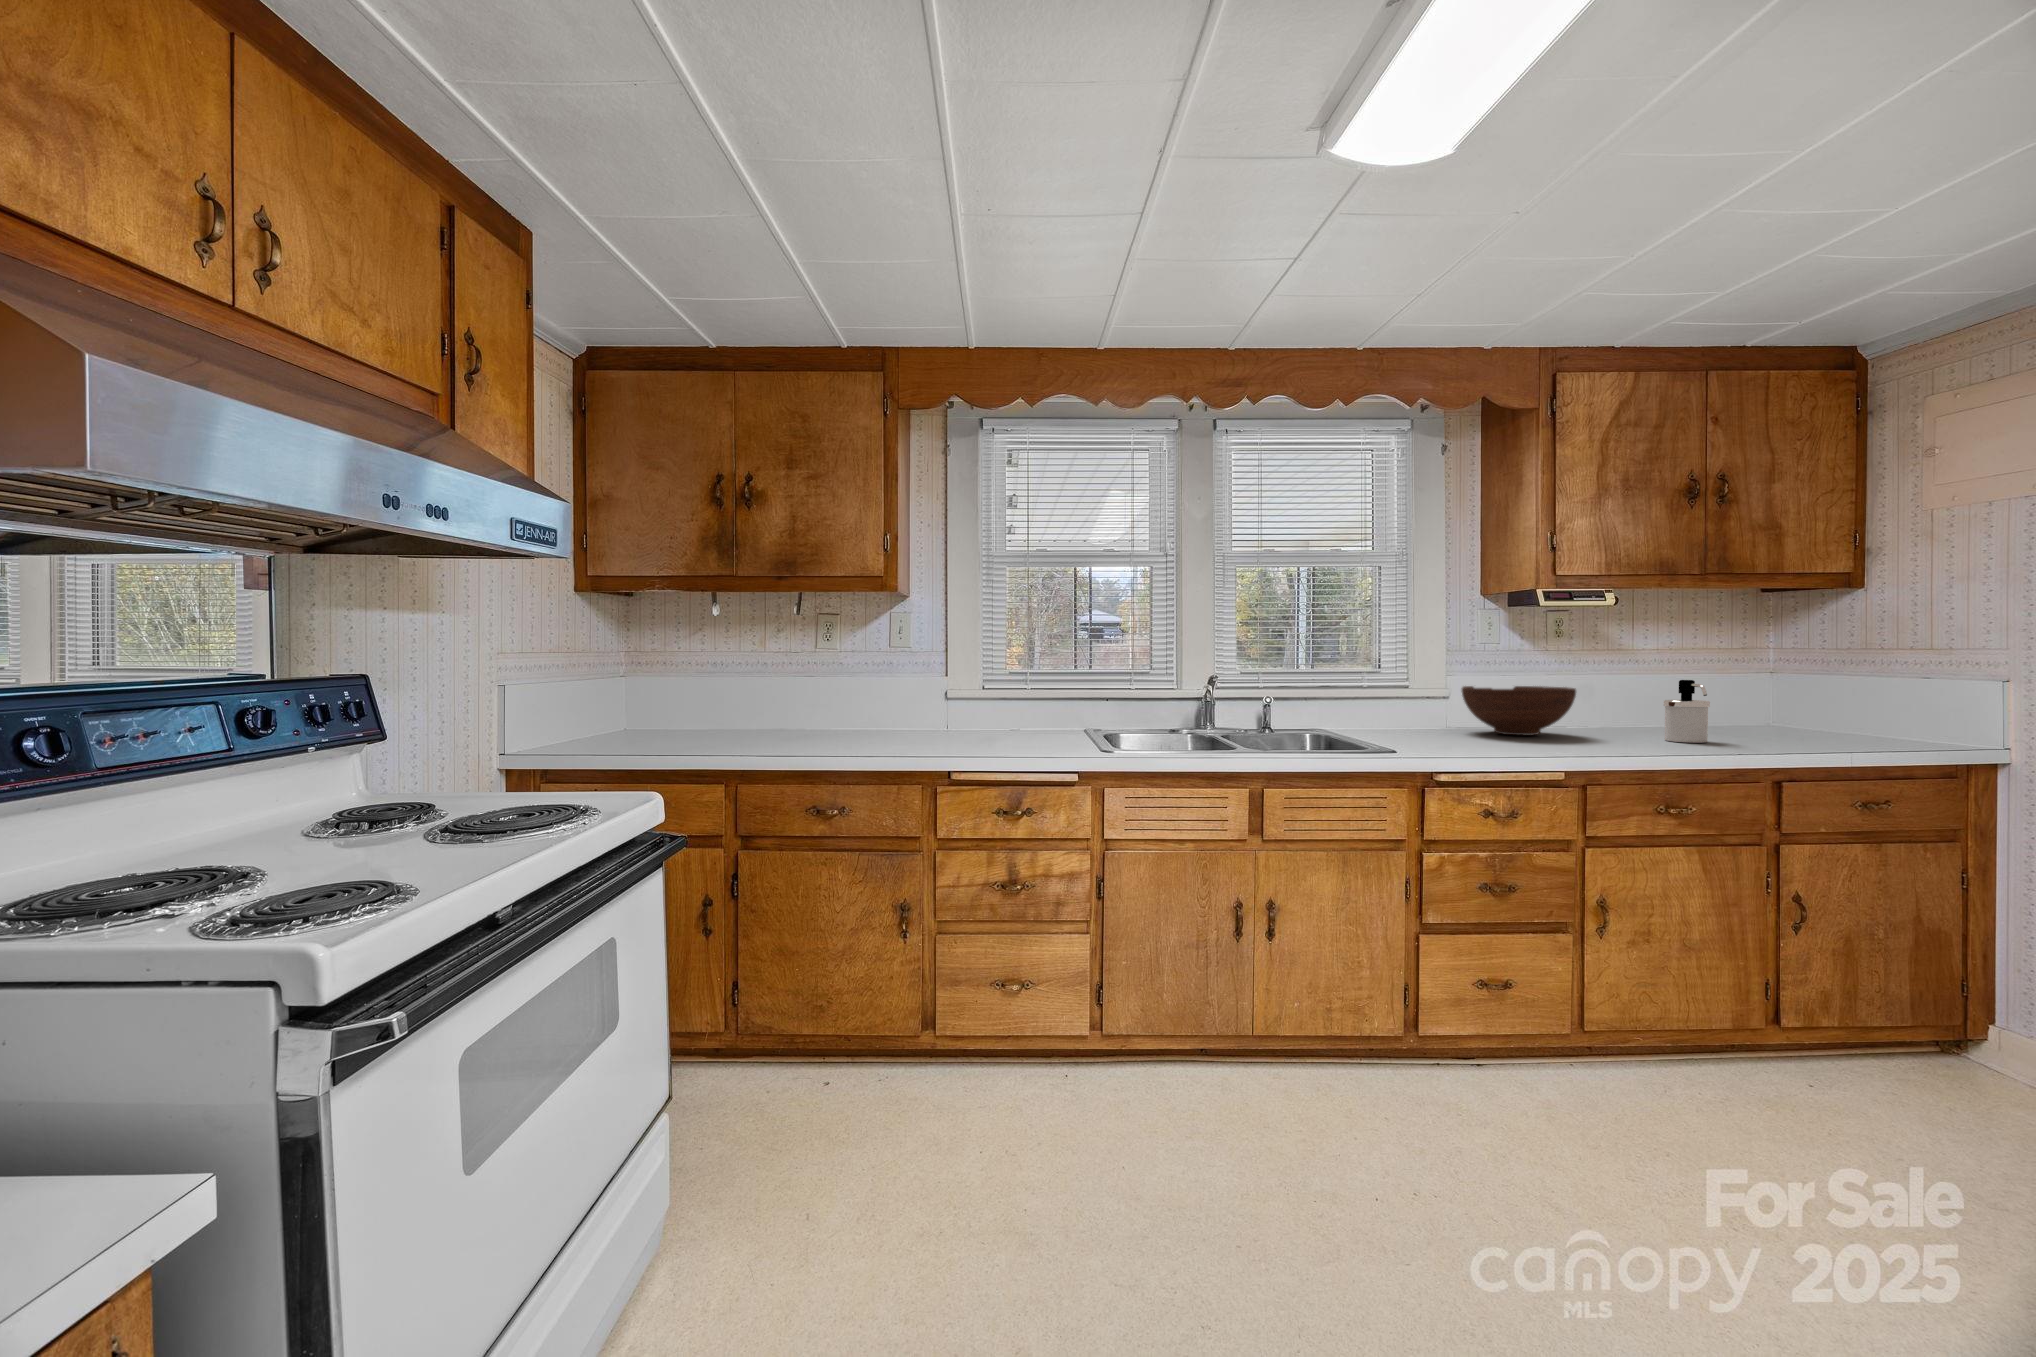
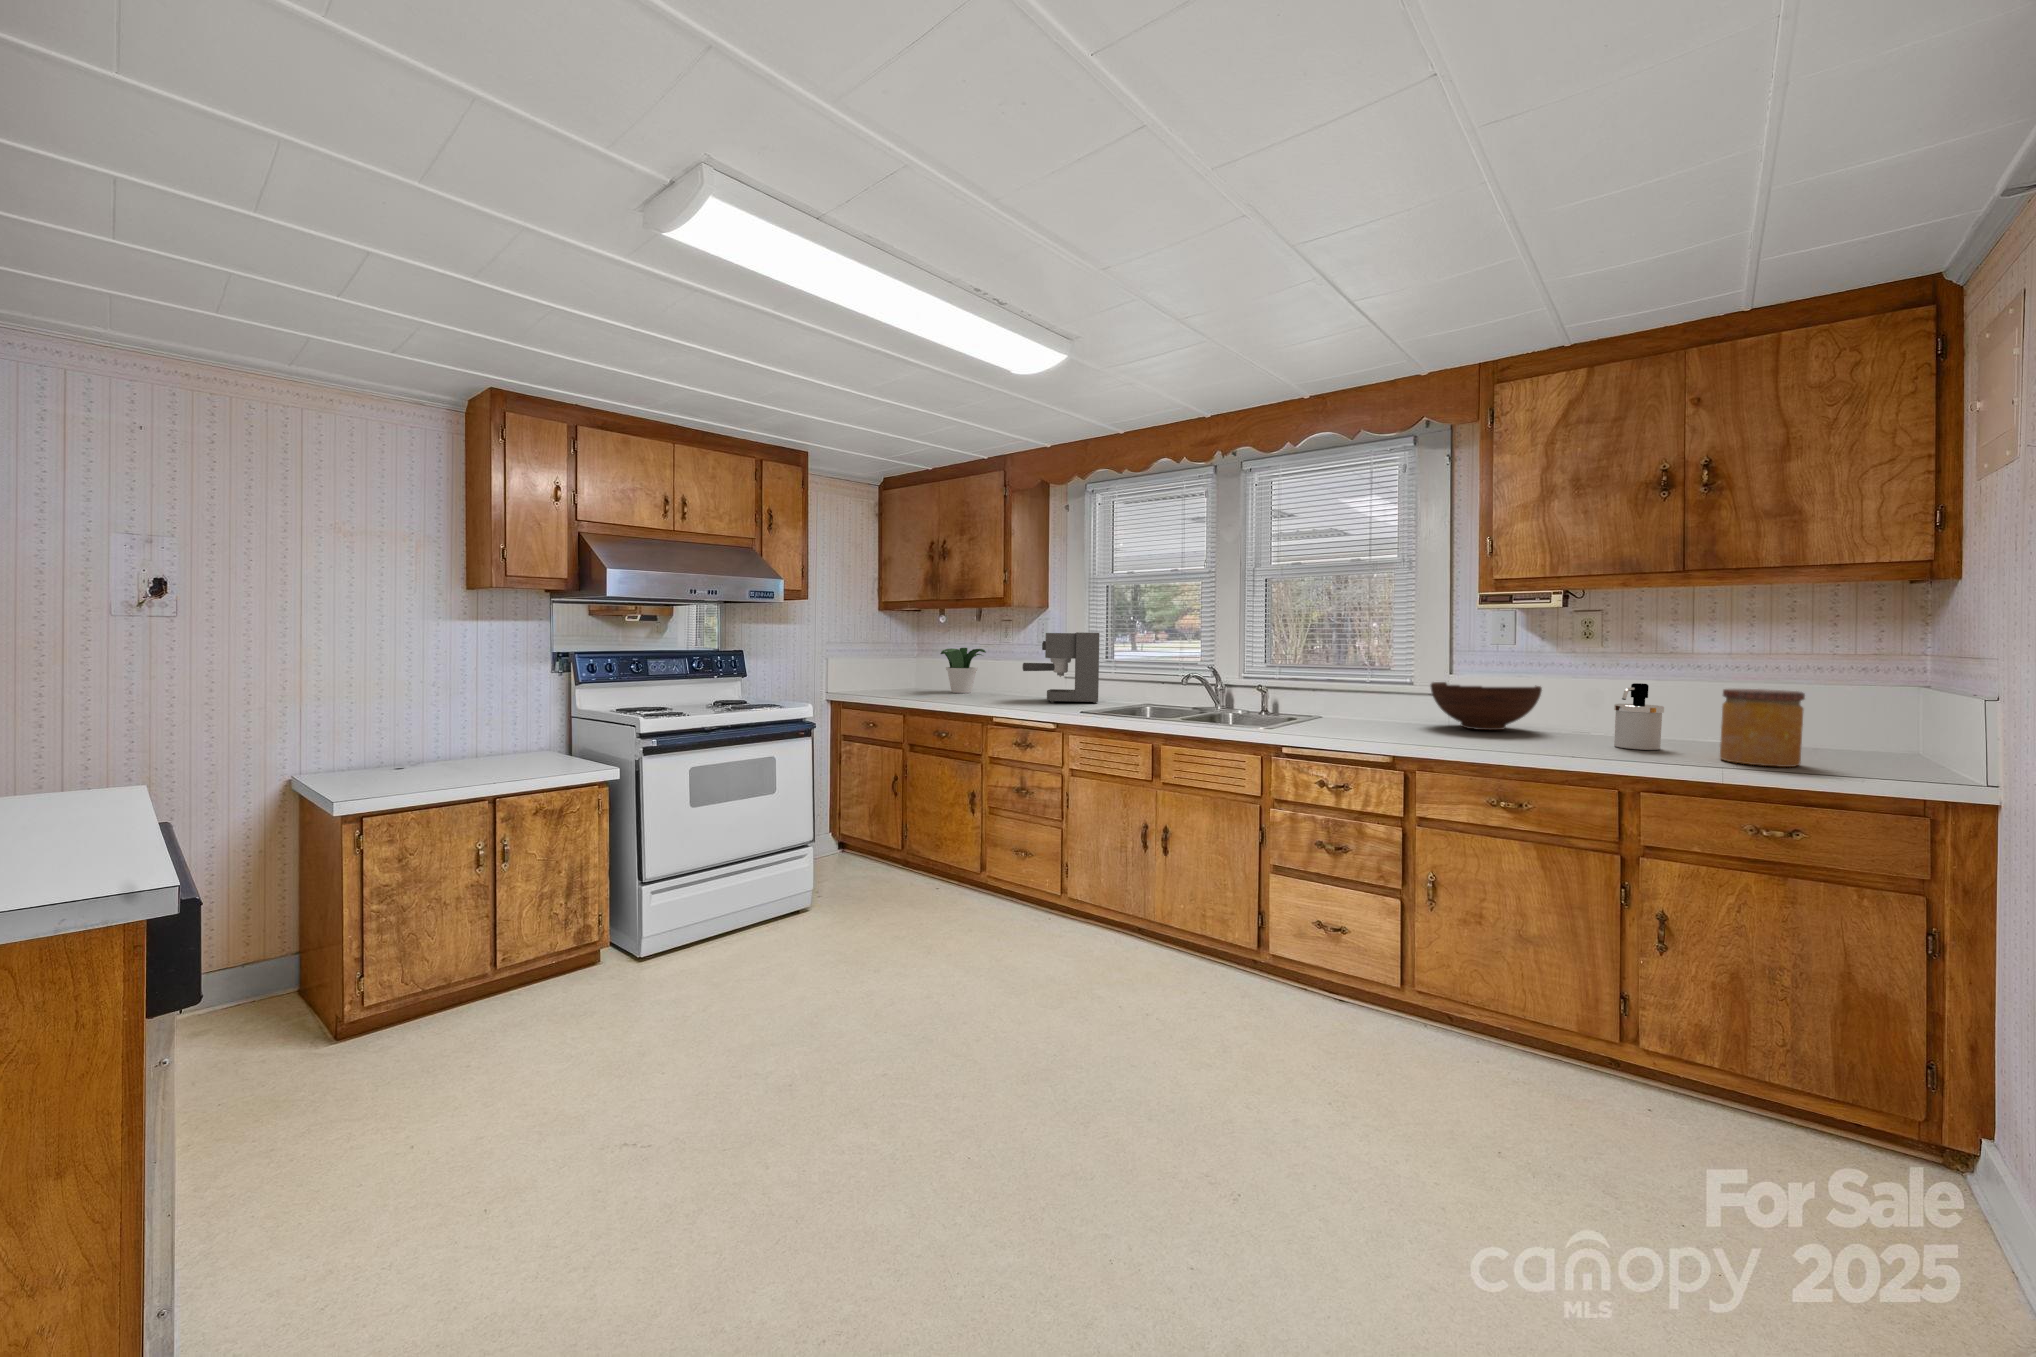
coffee maker: none [937,635,1047,742] -> present [1023,632,1099,703]
potted plant: none [712,662,811,738] -> present [940,648,986,693]
jar: none [1767,681,1837,748] -> present [1720,689,1805,767]

